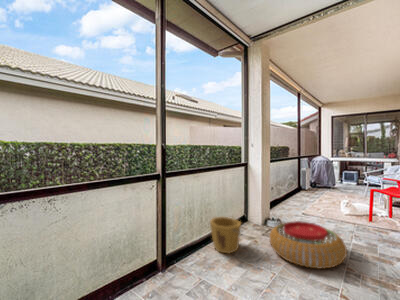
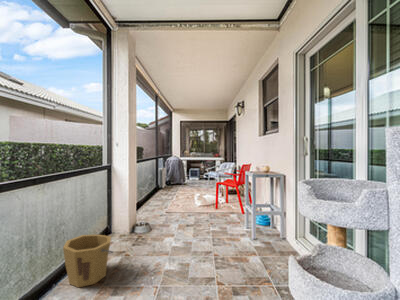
pouf: present [270,221,347,268] -> none [144,220,213,268]

